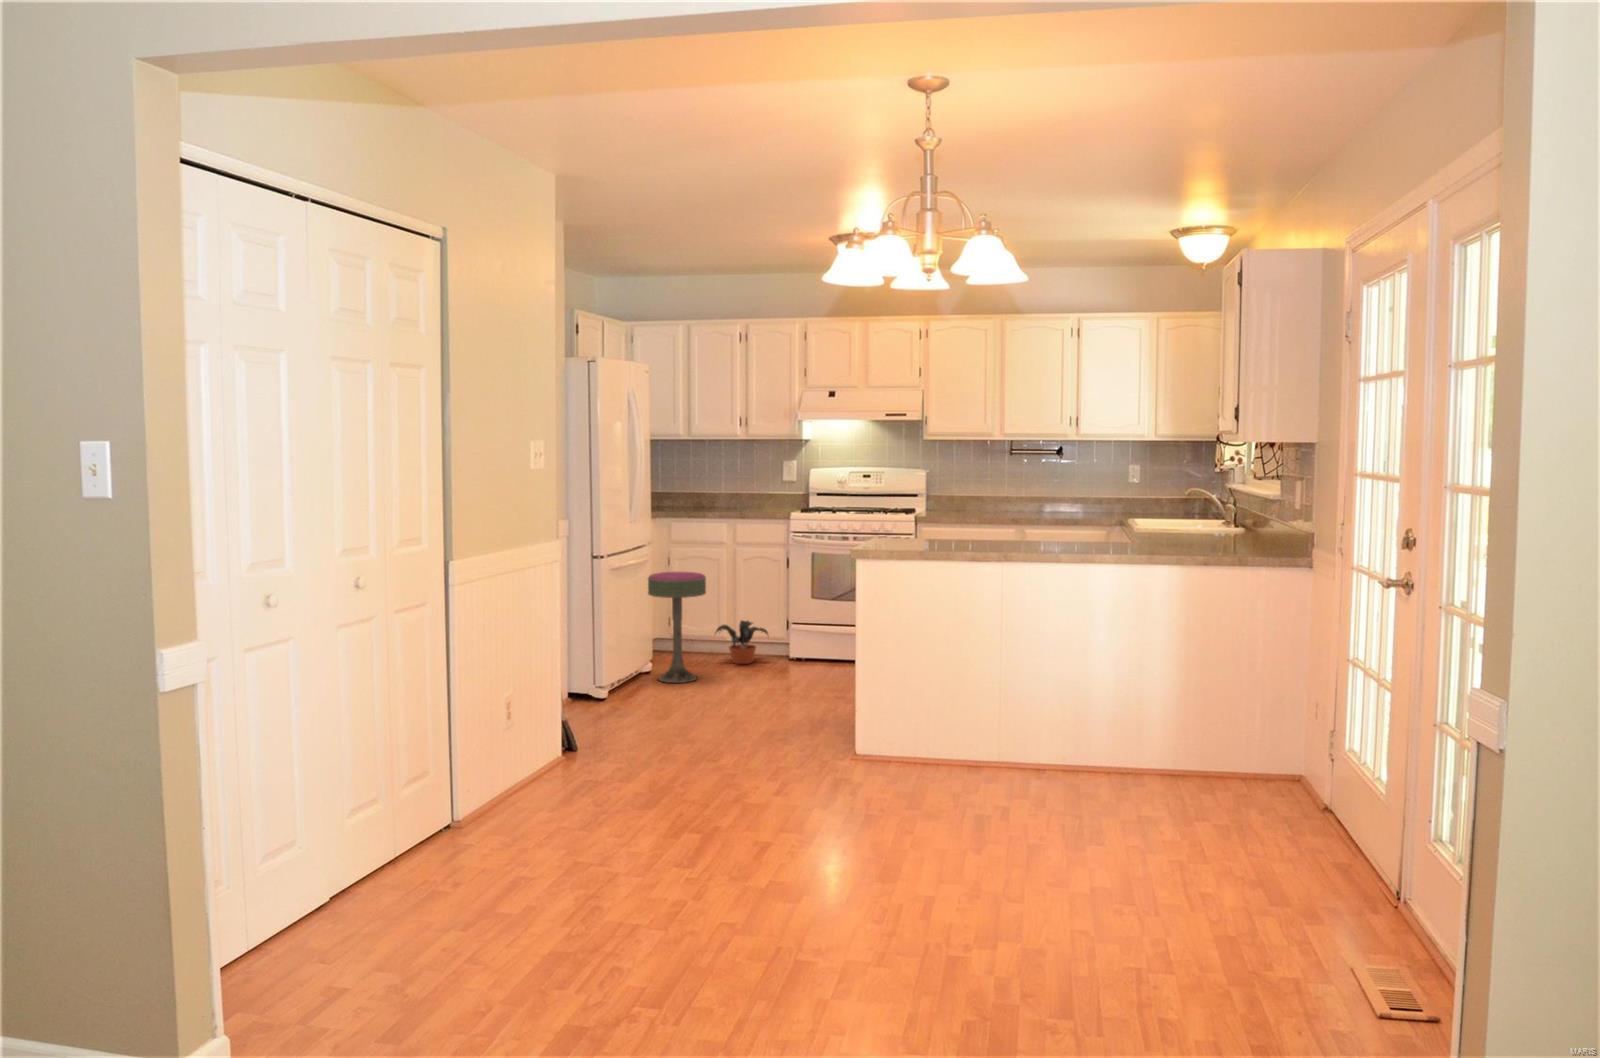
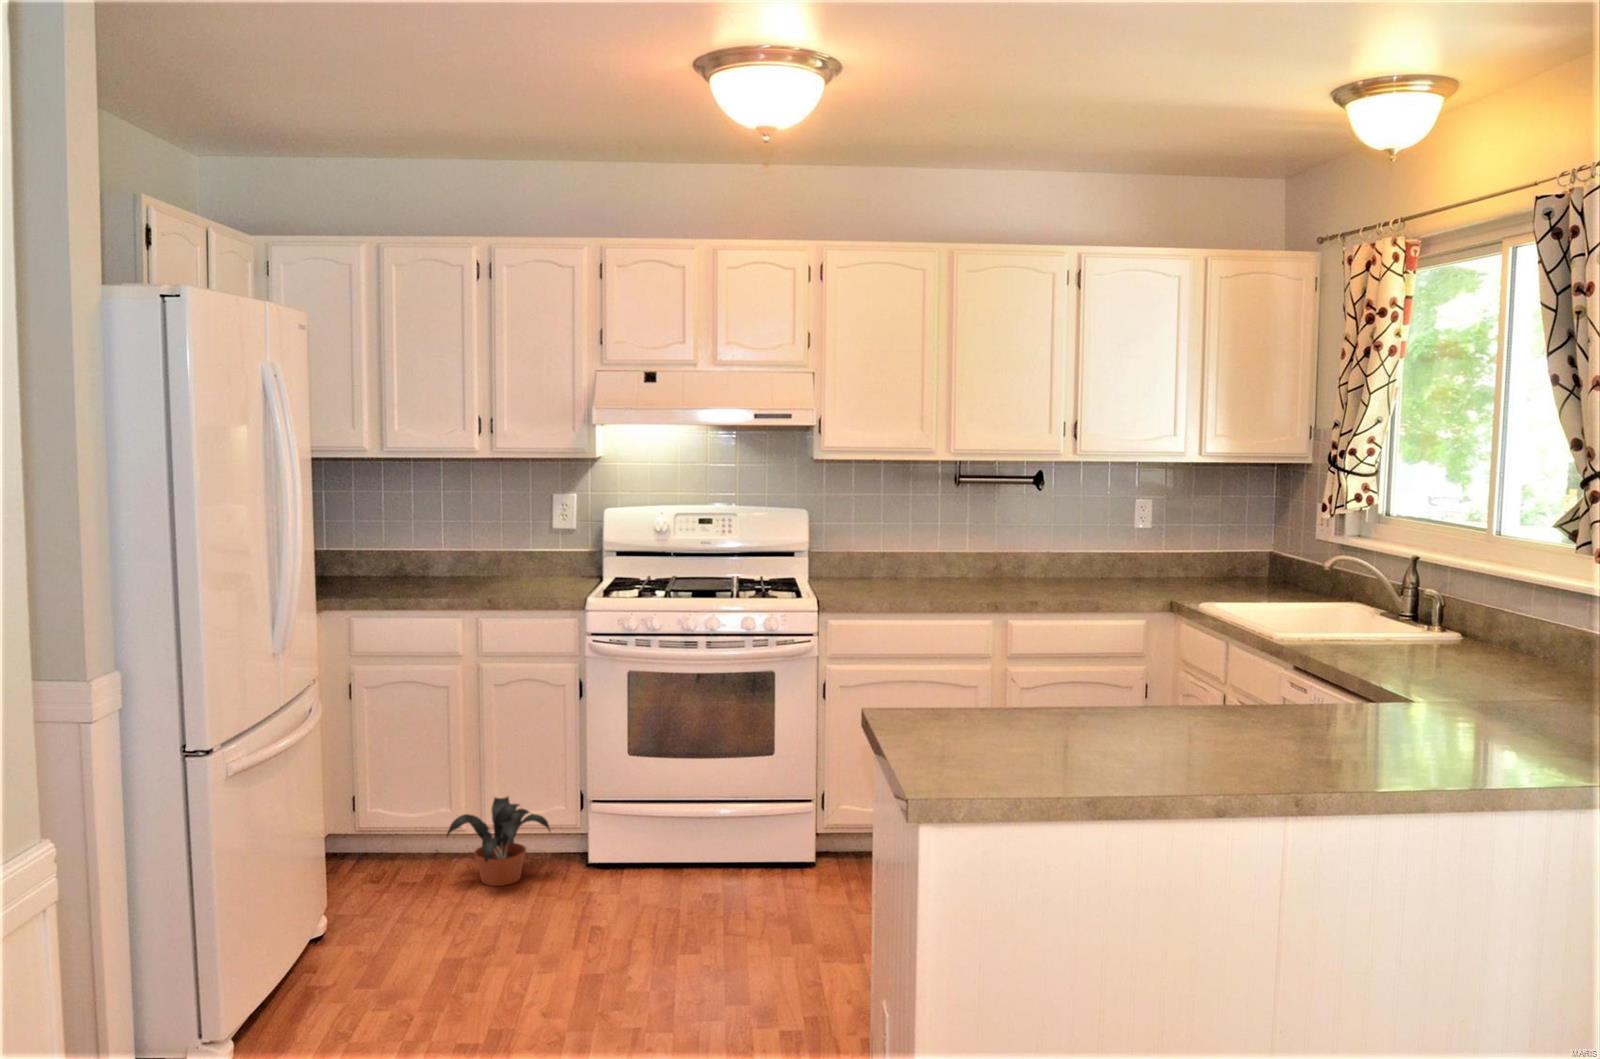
bar stool: present [648,572,706,683] -> none [313,736,435,969]

